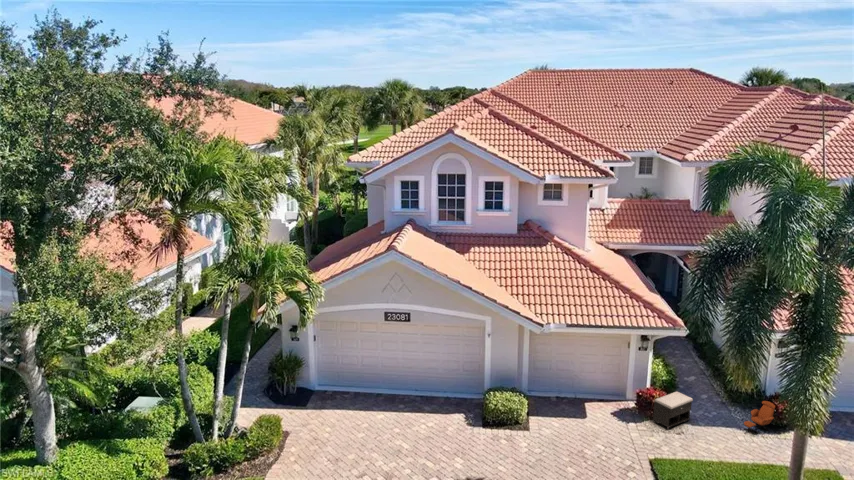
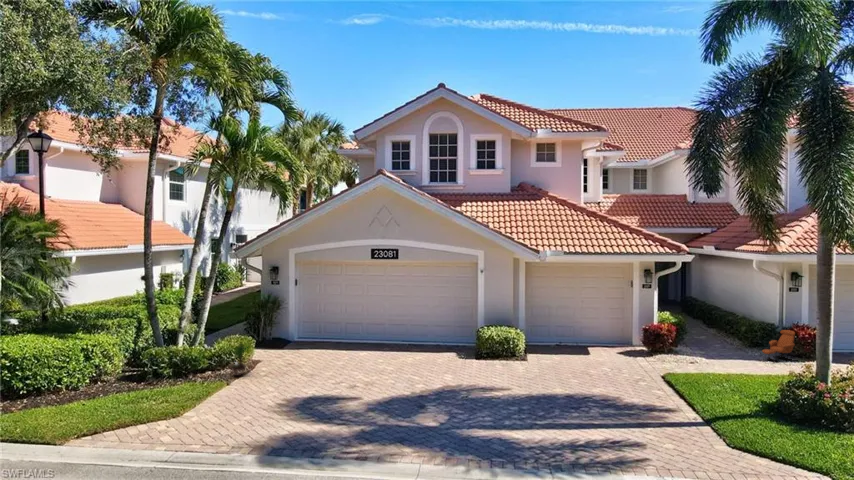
storage bench: present [653,392,693,428] -> none [662,325,704,359]
potted tree: none [263,434,281,463] -> present [231,344,248,376]

